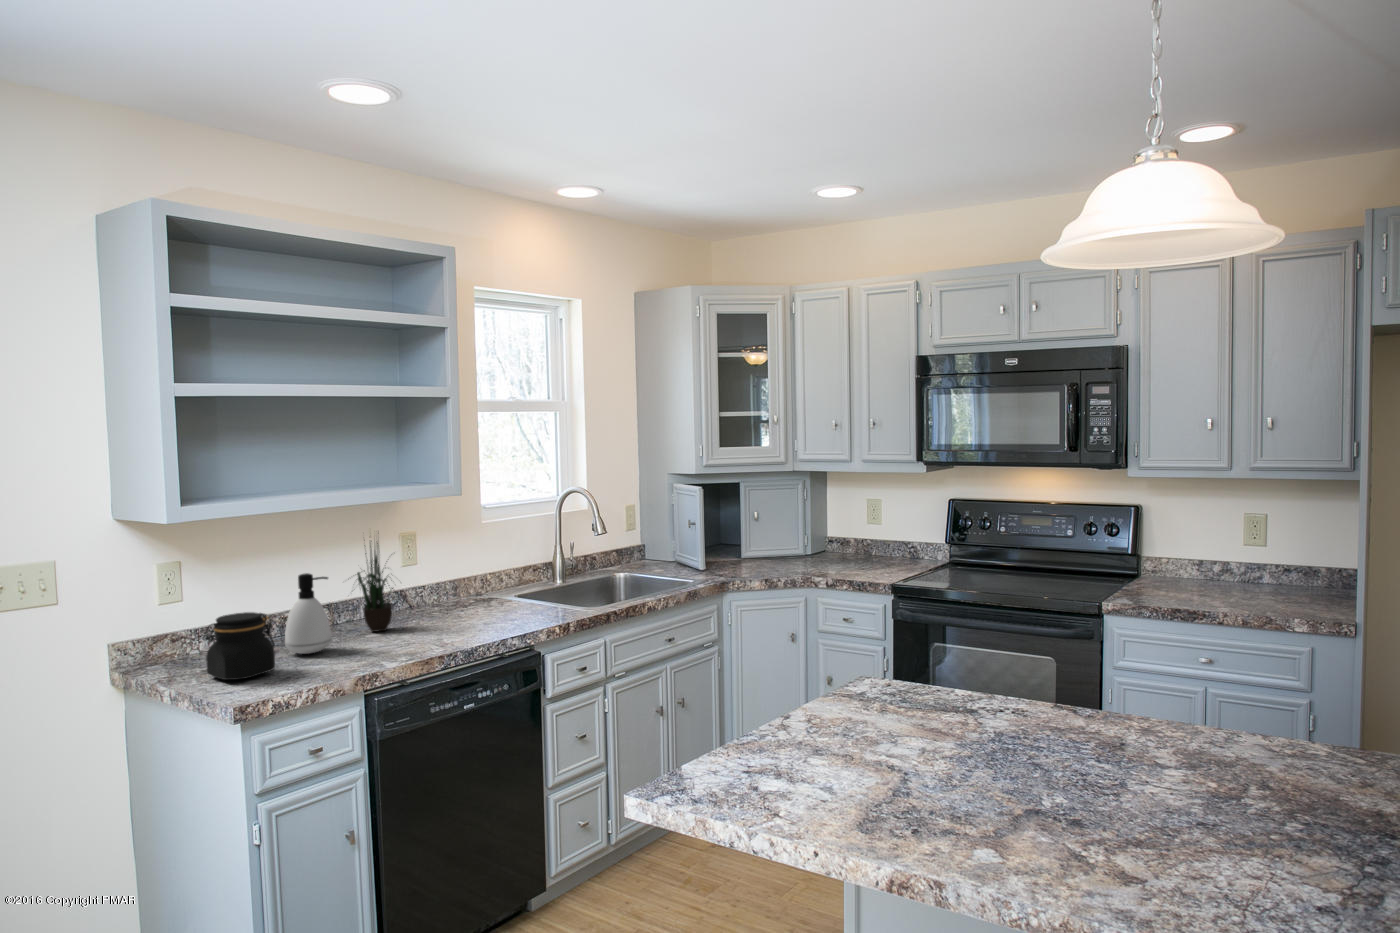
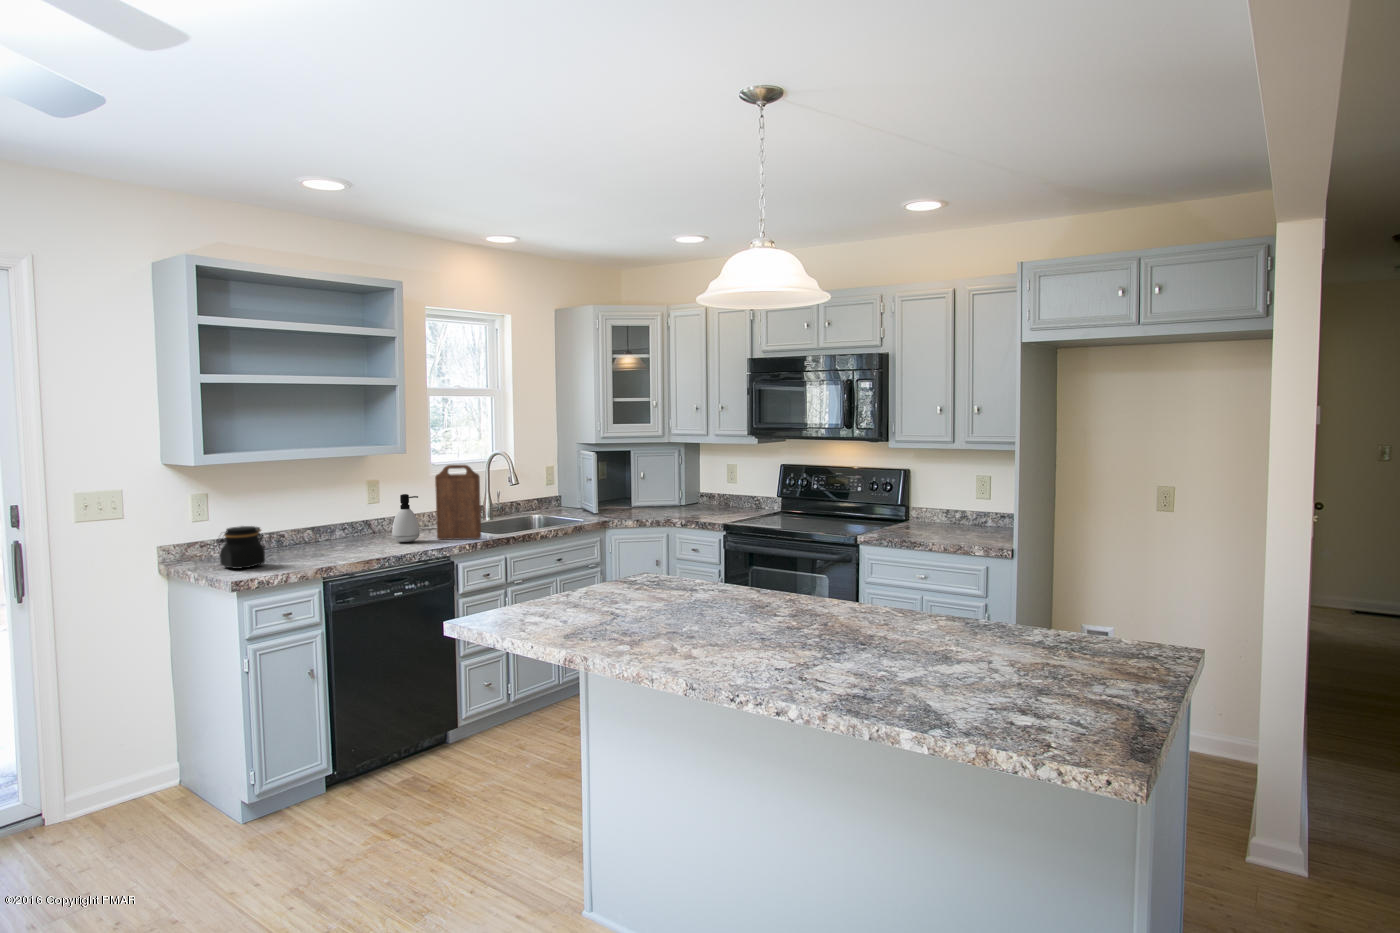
cutting board: none [505,509,570,617] -> present [435,465,481,540]
potted plant: present [357,543,393,632] -> none [317,467,362,546]
soap dispenser: present [285,573,331,654] -> present [392,494,419,542]

